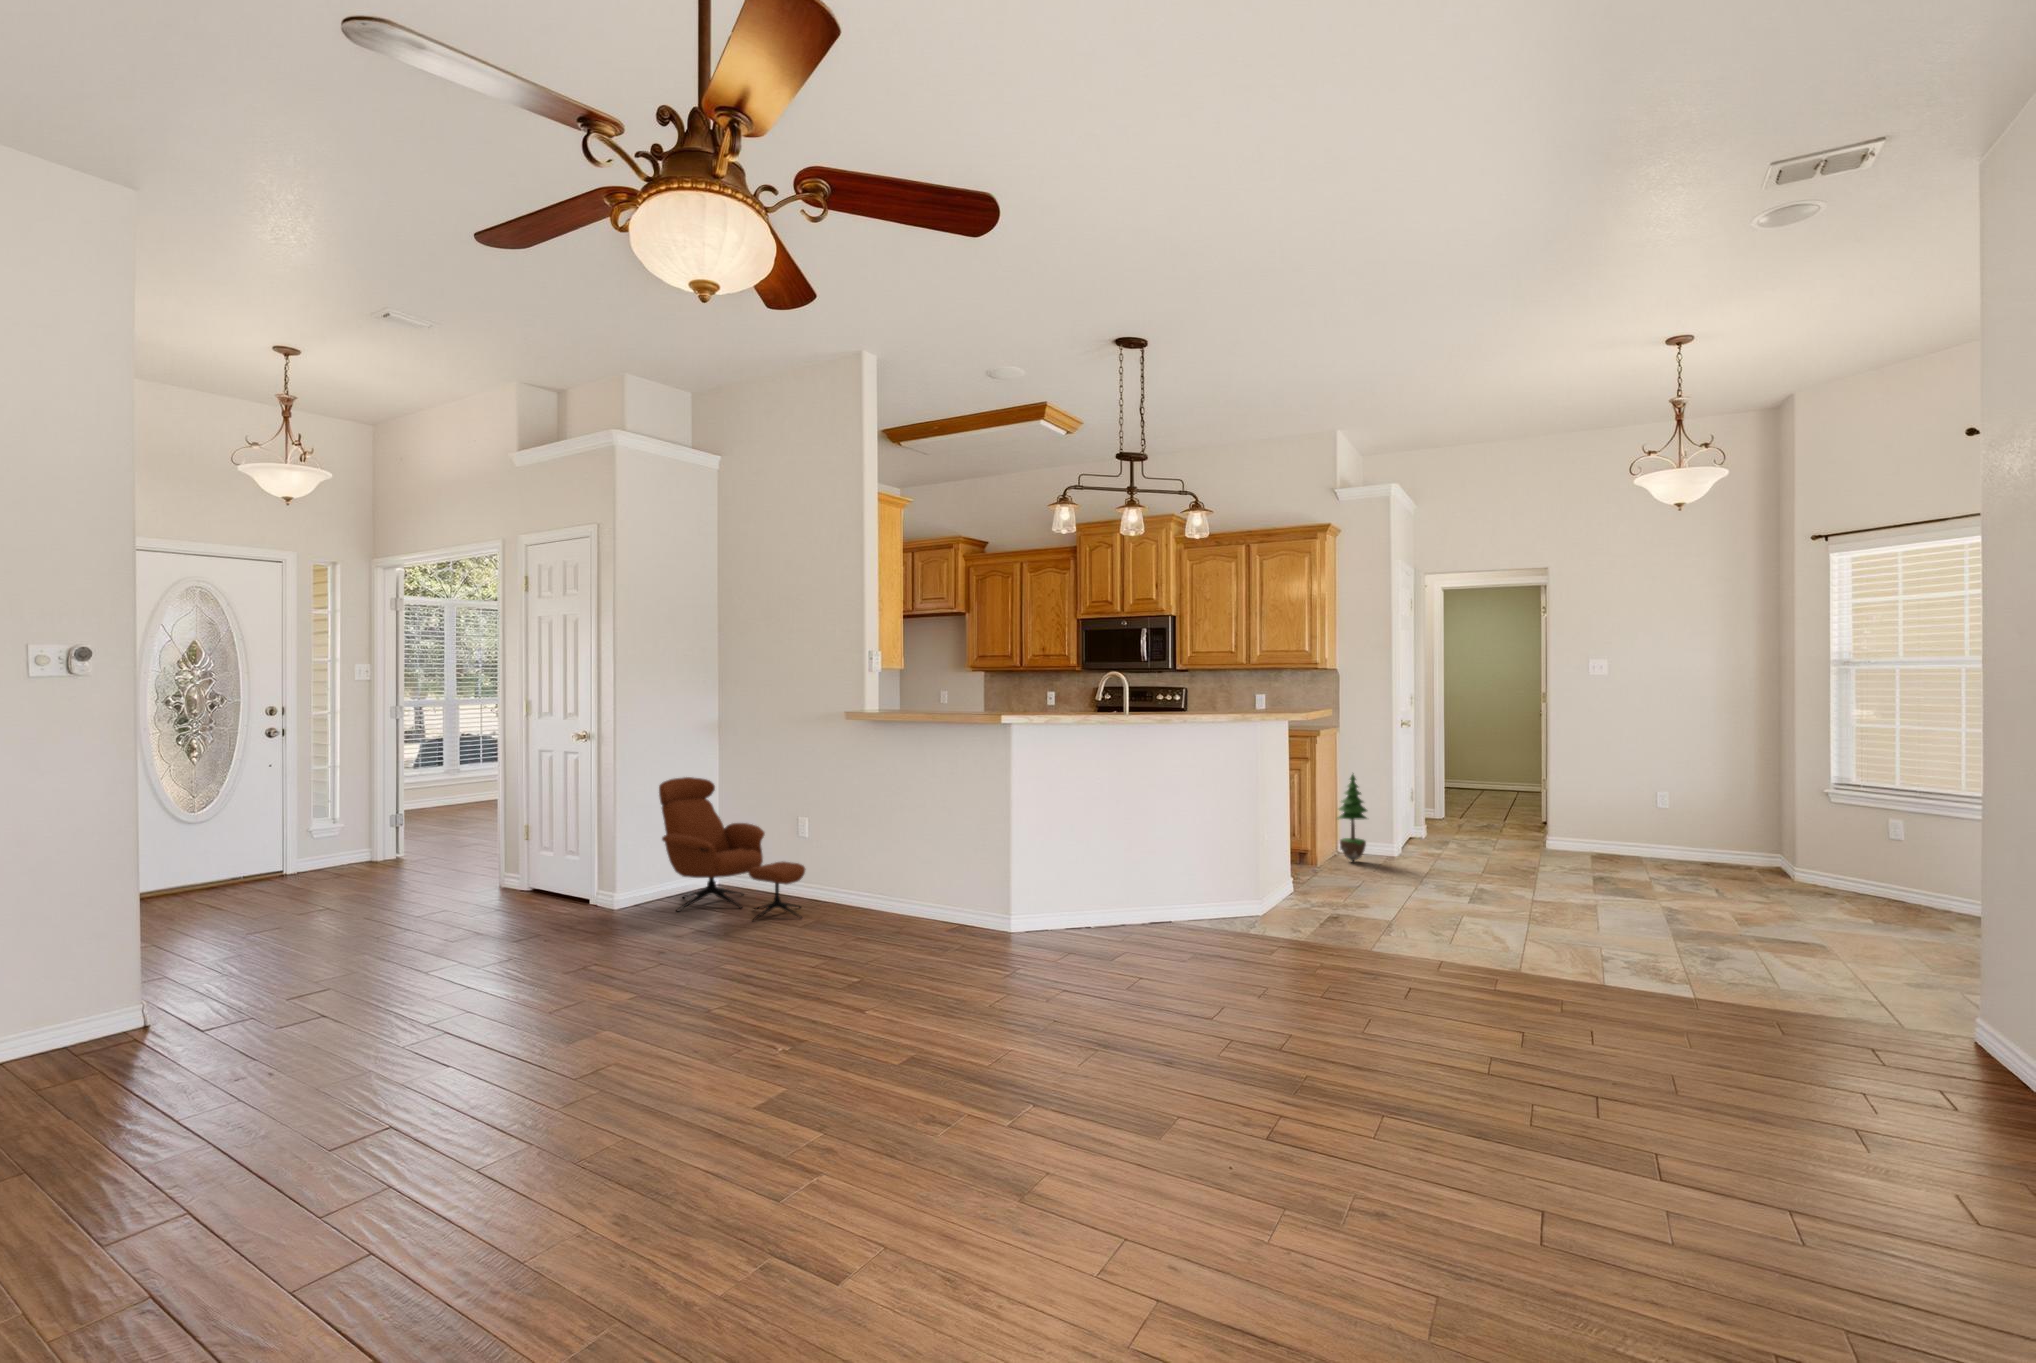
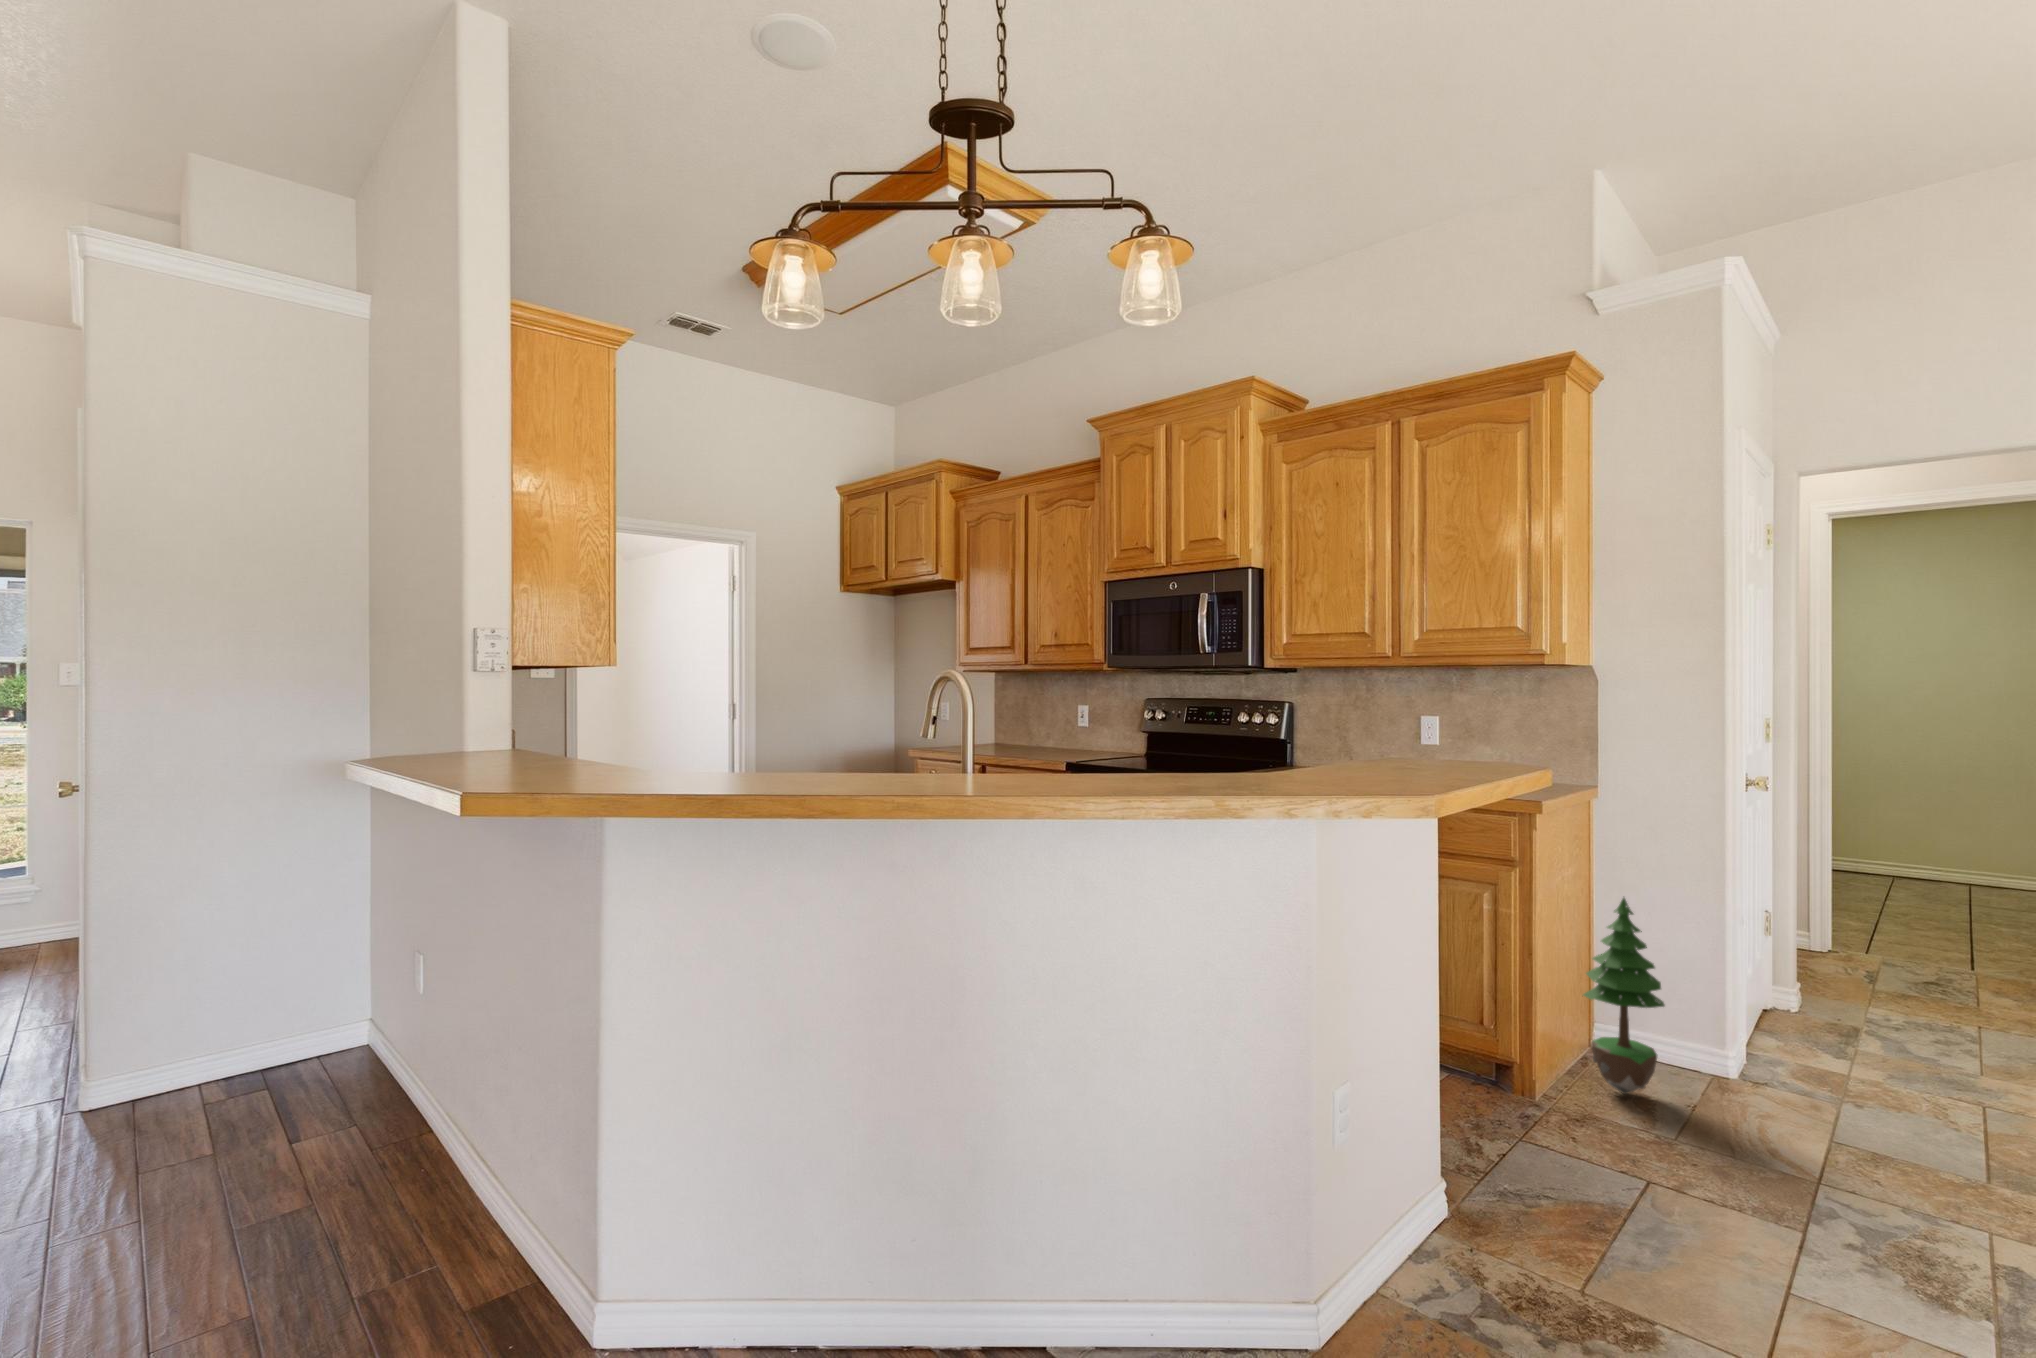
lounge chair: present [659,777,806,920] -> none [99,862,355,1203]

